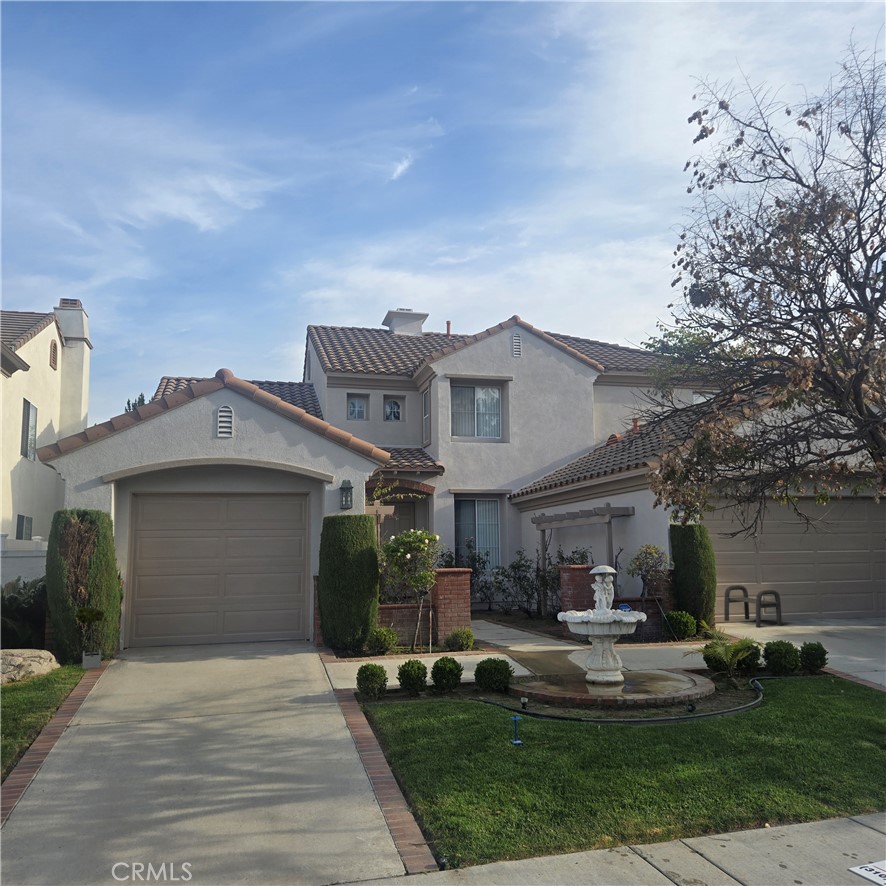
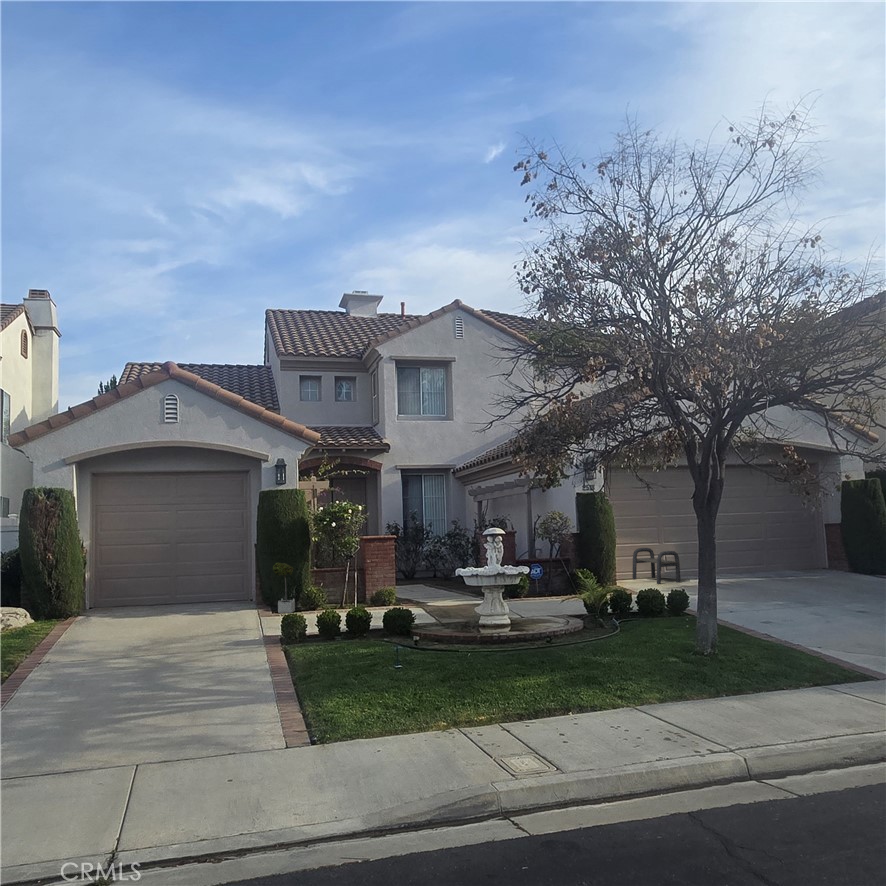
potted tree: present [76,607,104,669] -> present [273,562,295,613]

